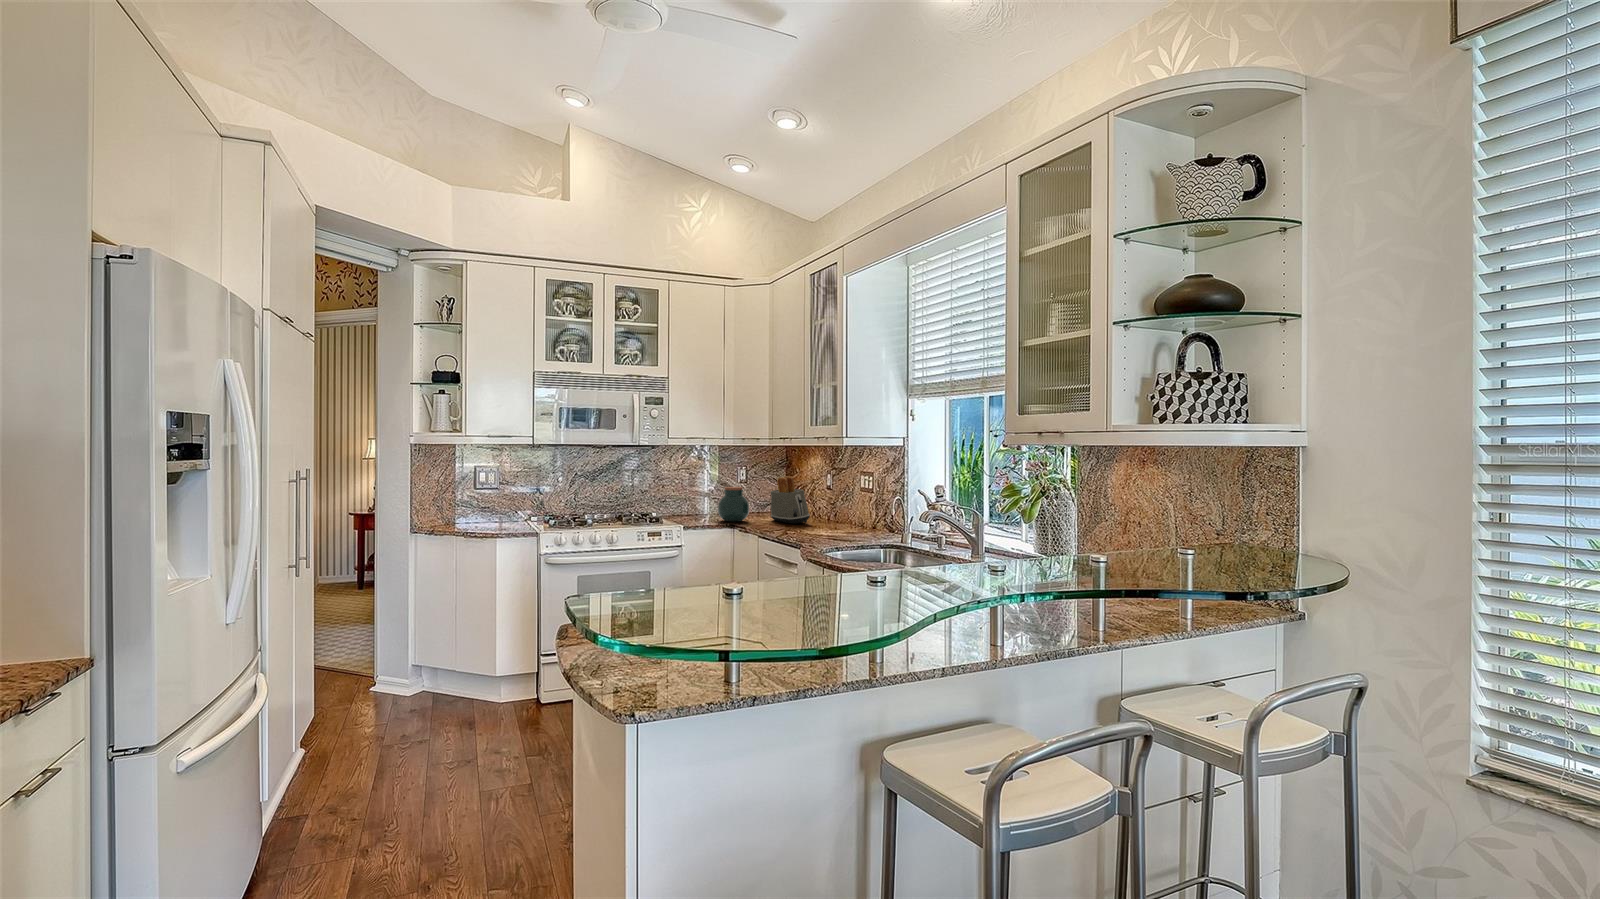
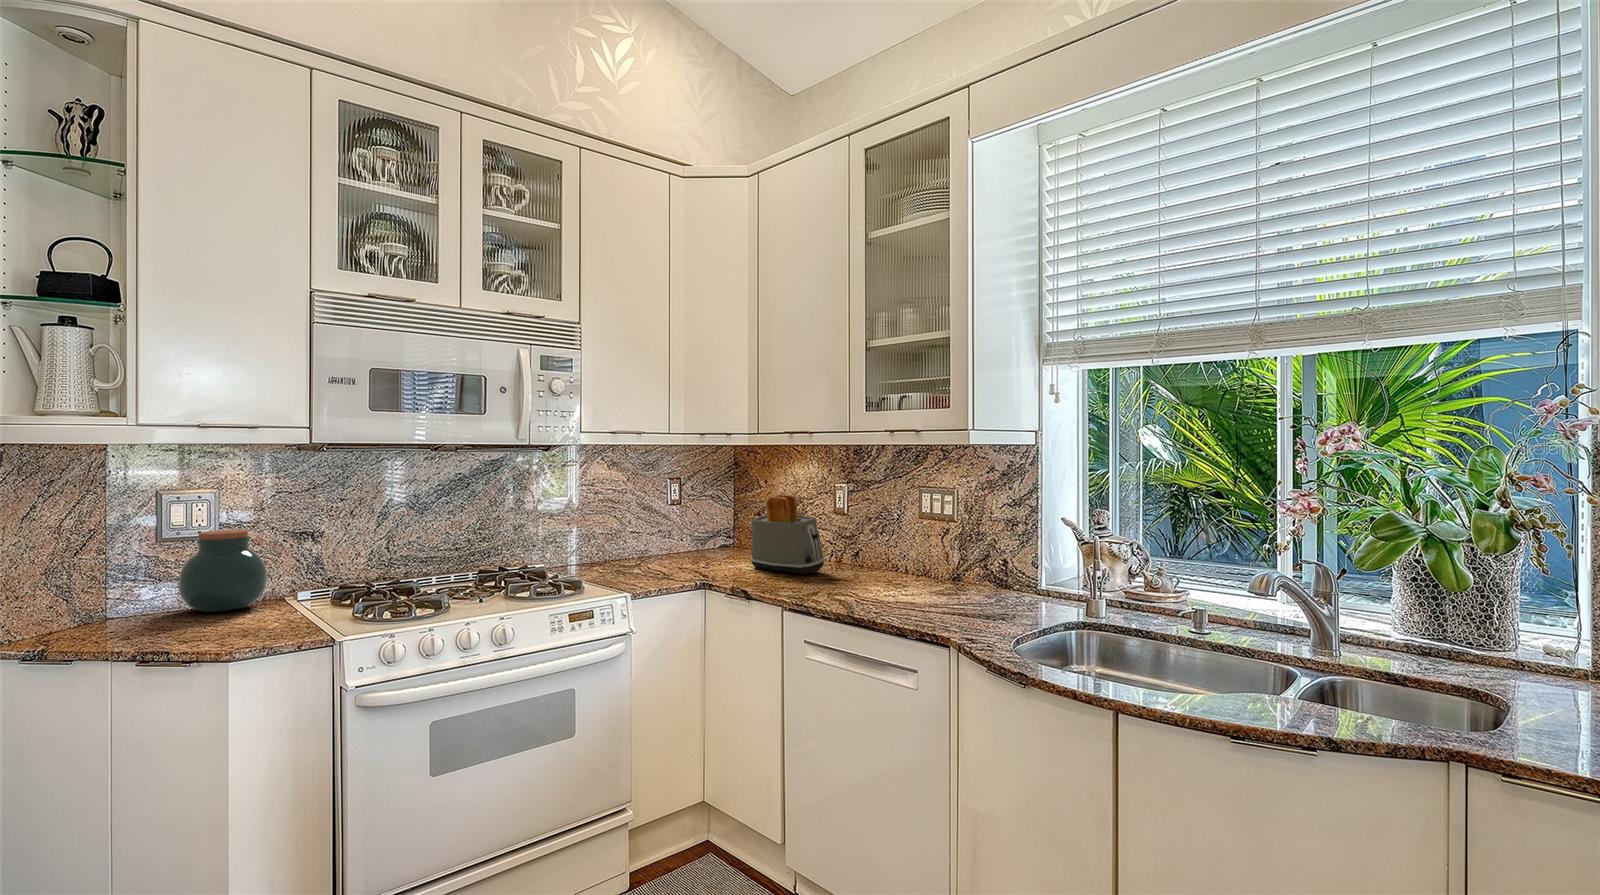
jar: present [718,487,749,522] -> present [179,530,267,612]

